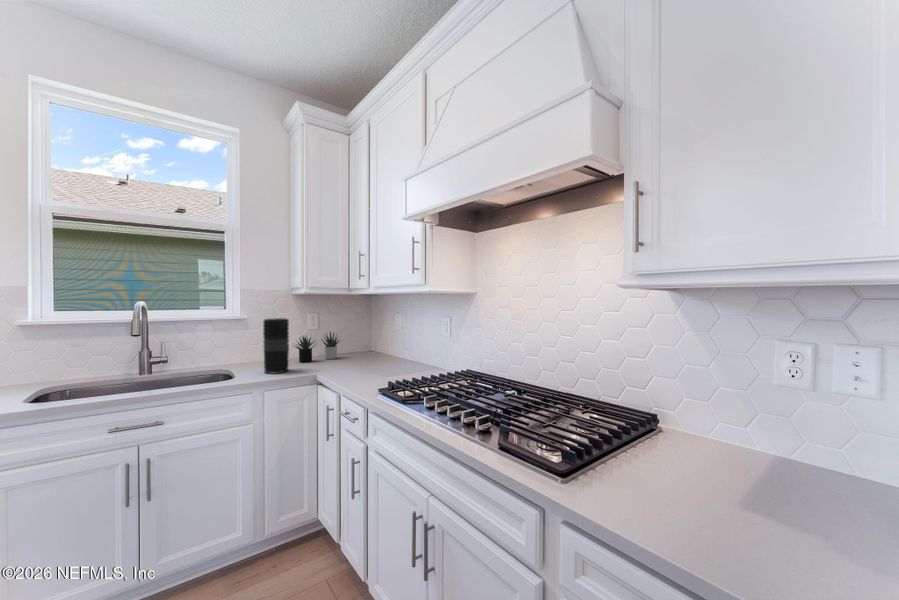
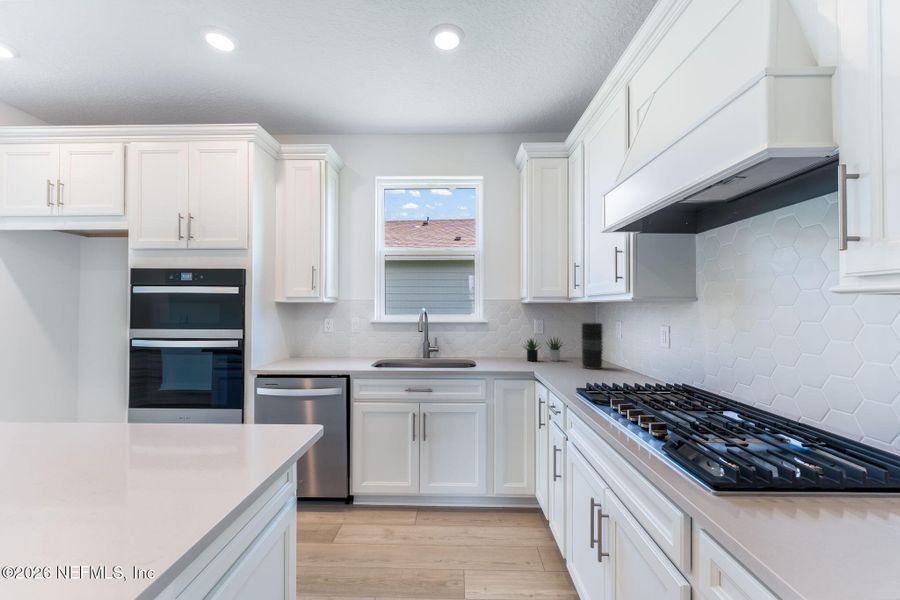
vase: present [263,318,289,374] -> present [582,323,603,369]

